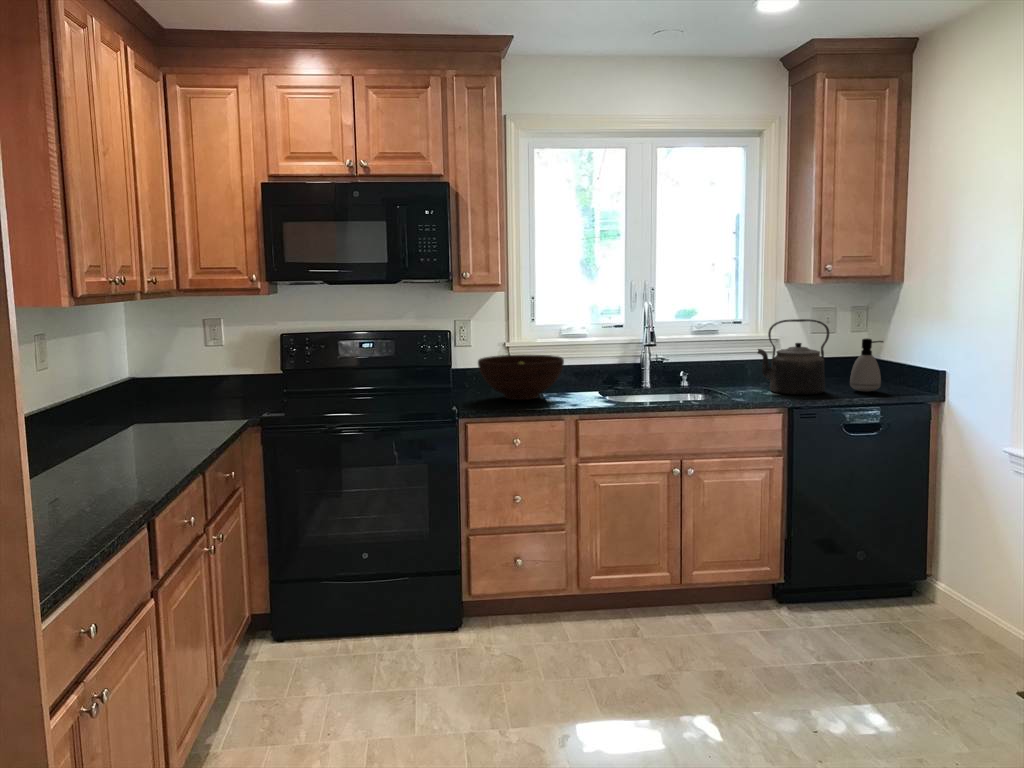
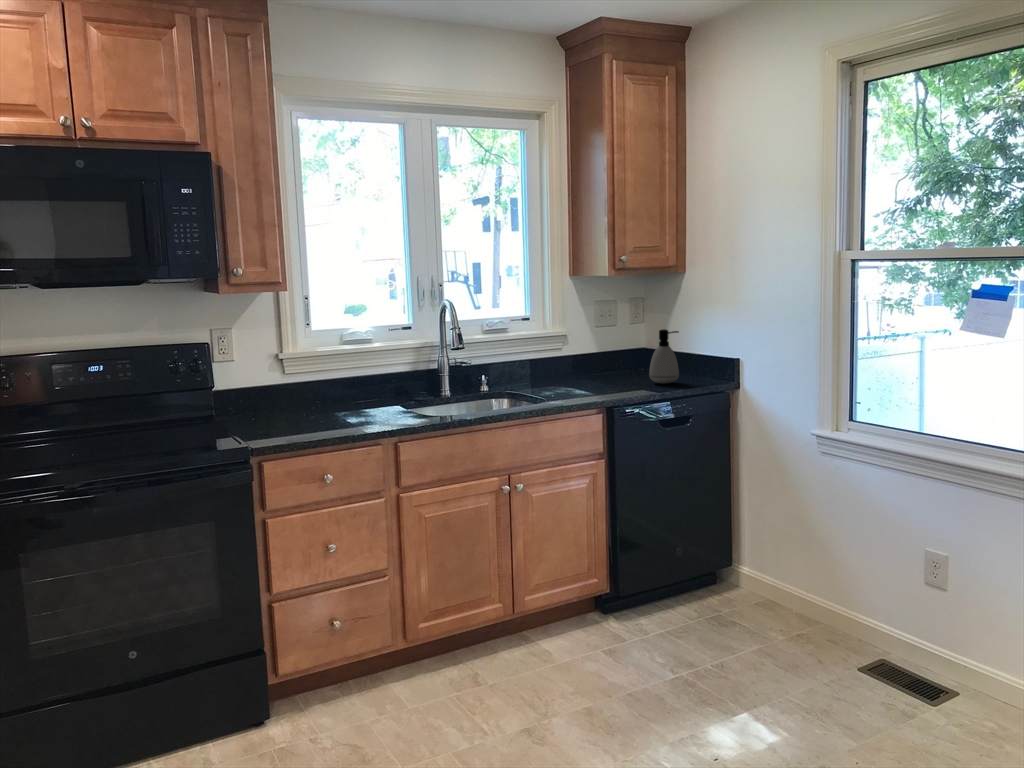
kettle: present [758,319,829,395] -> none [563,312,630,392]
fruit bowl: present [478,355,564,400] -> none [256,367,365,425]

